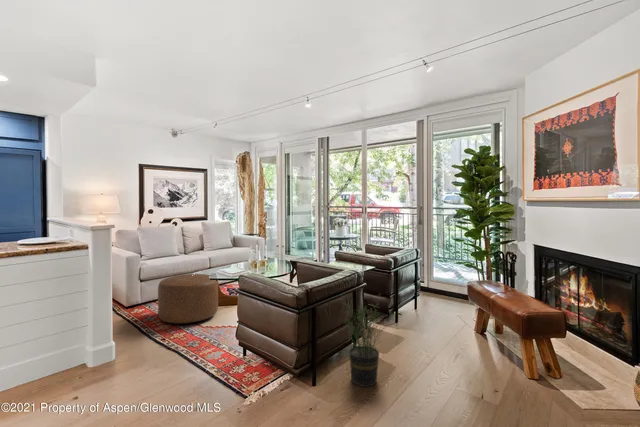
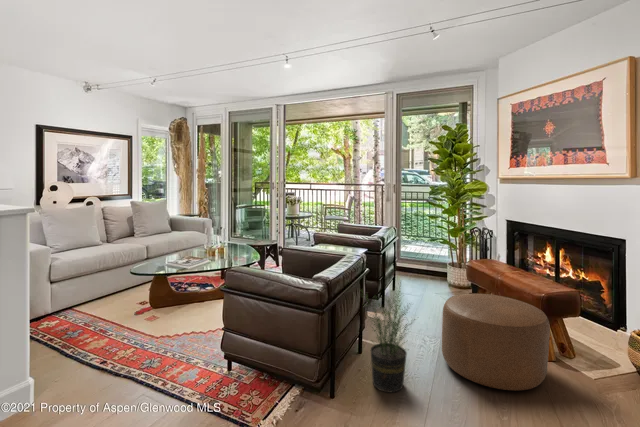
ottoman: present [158,274,218,323] -> present [442,294,550,390]

